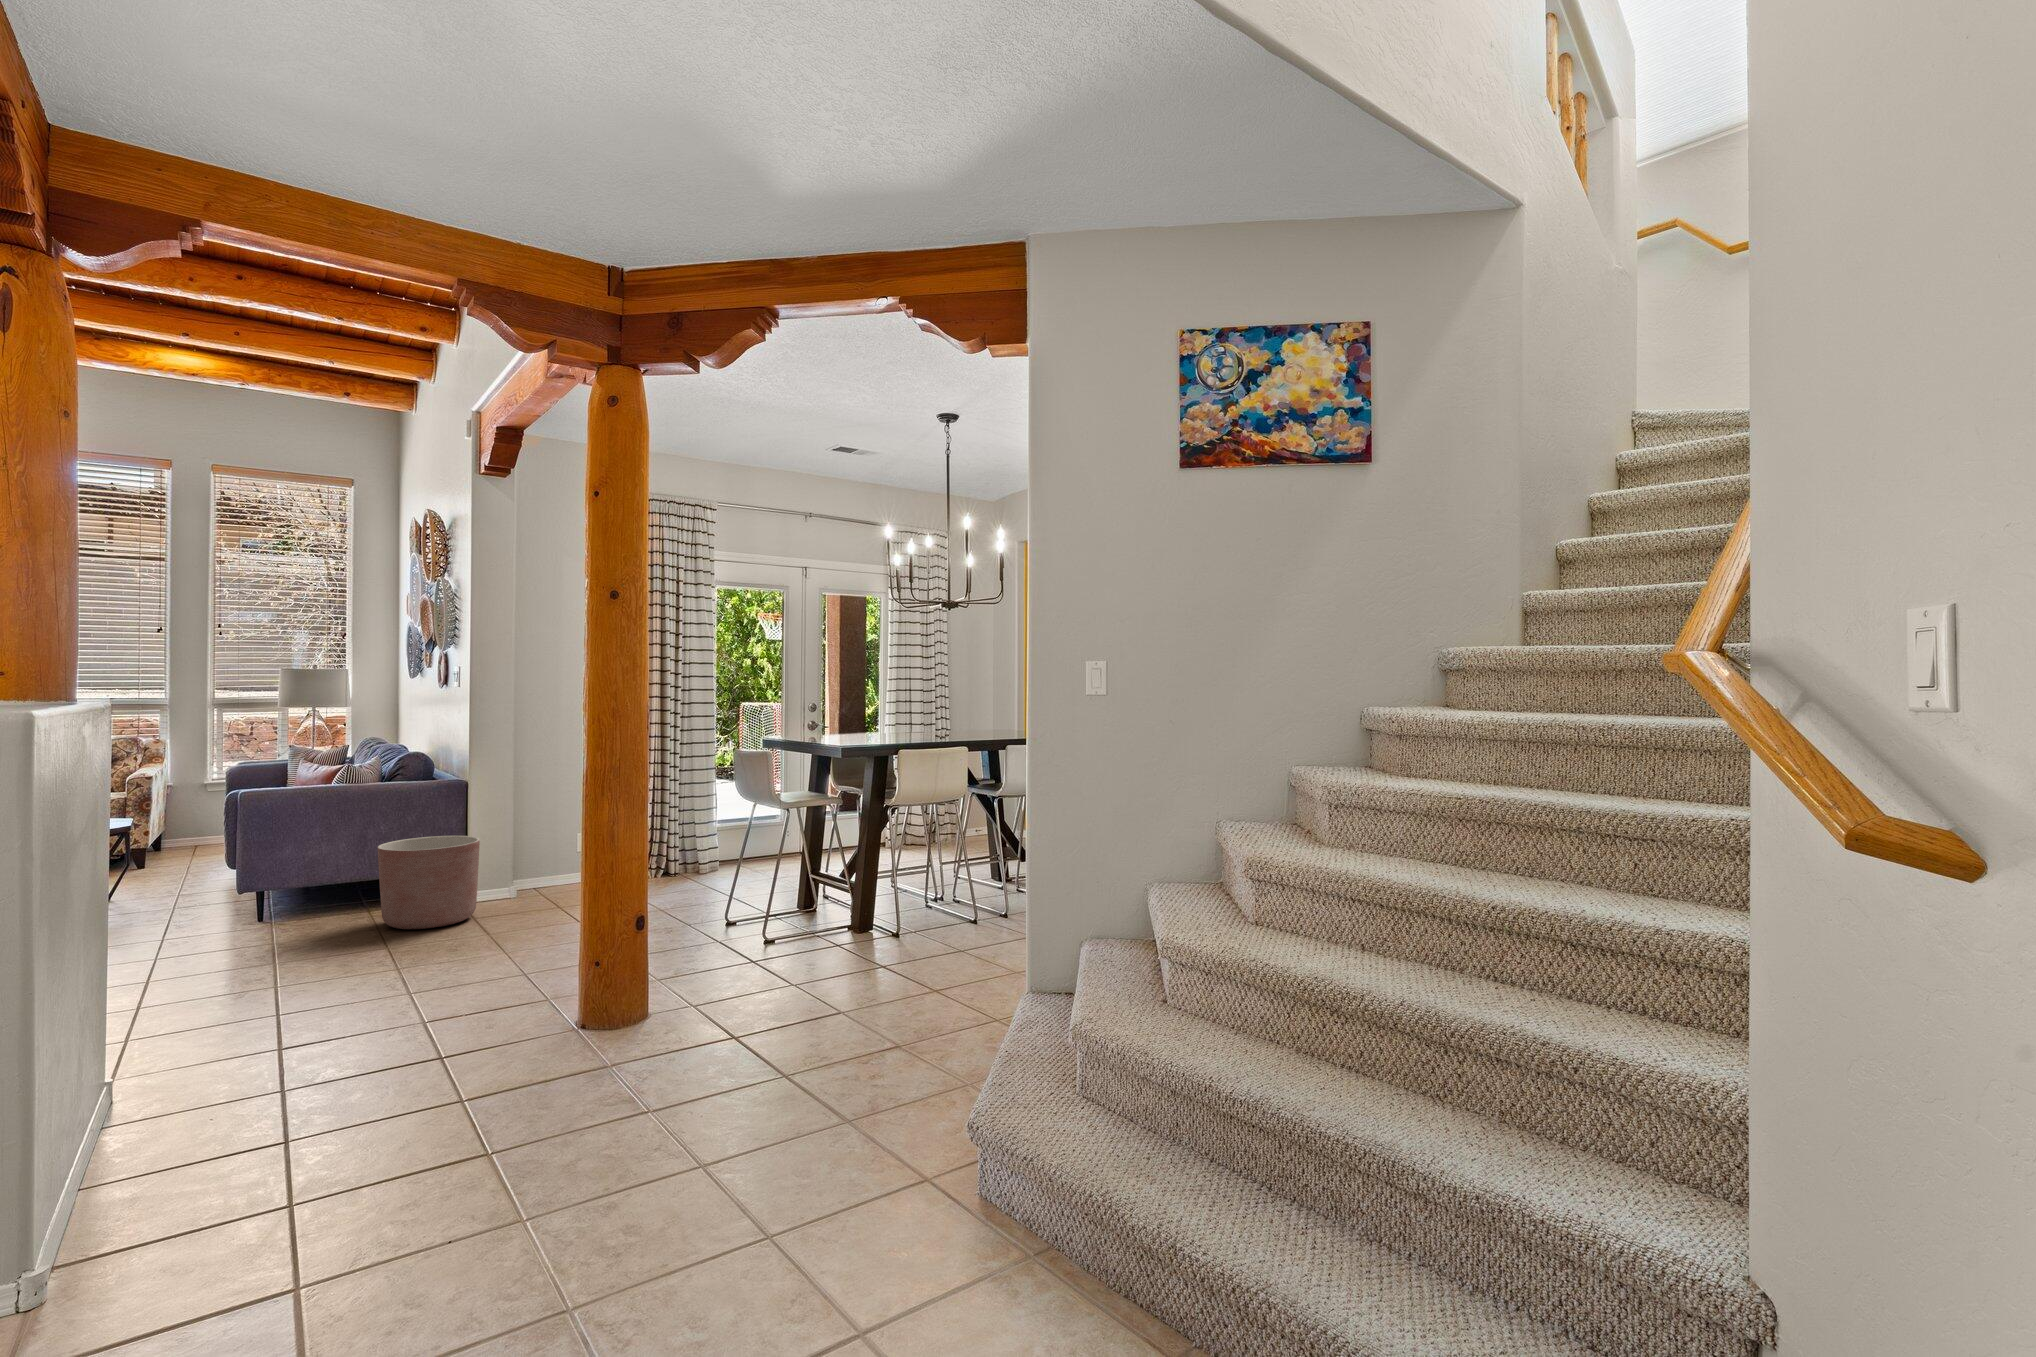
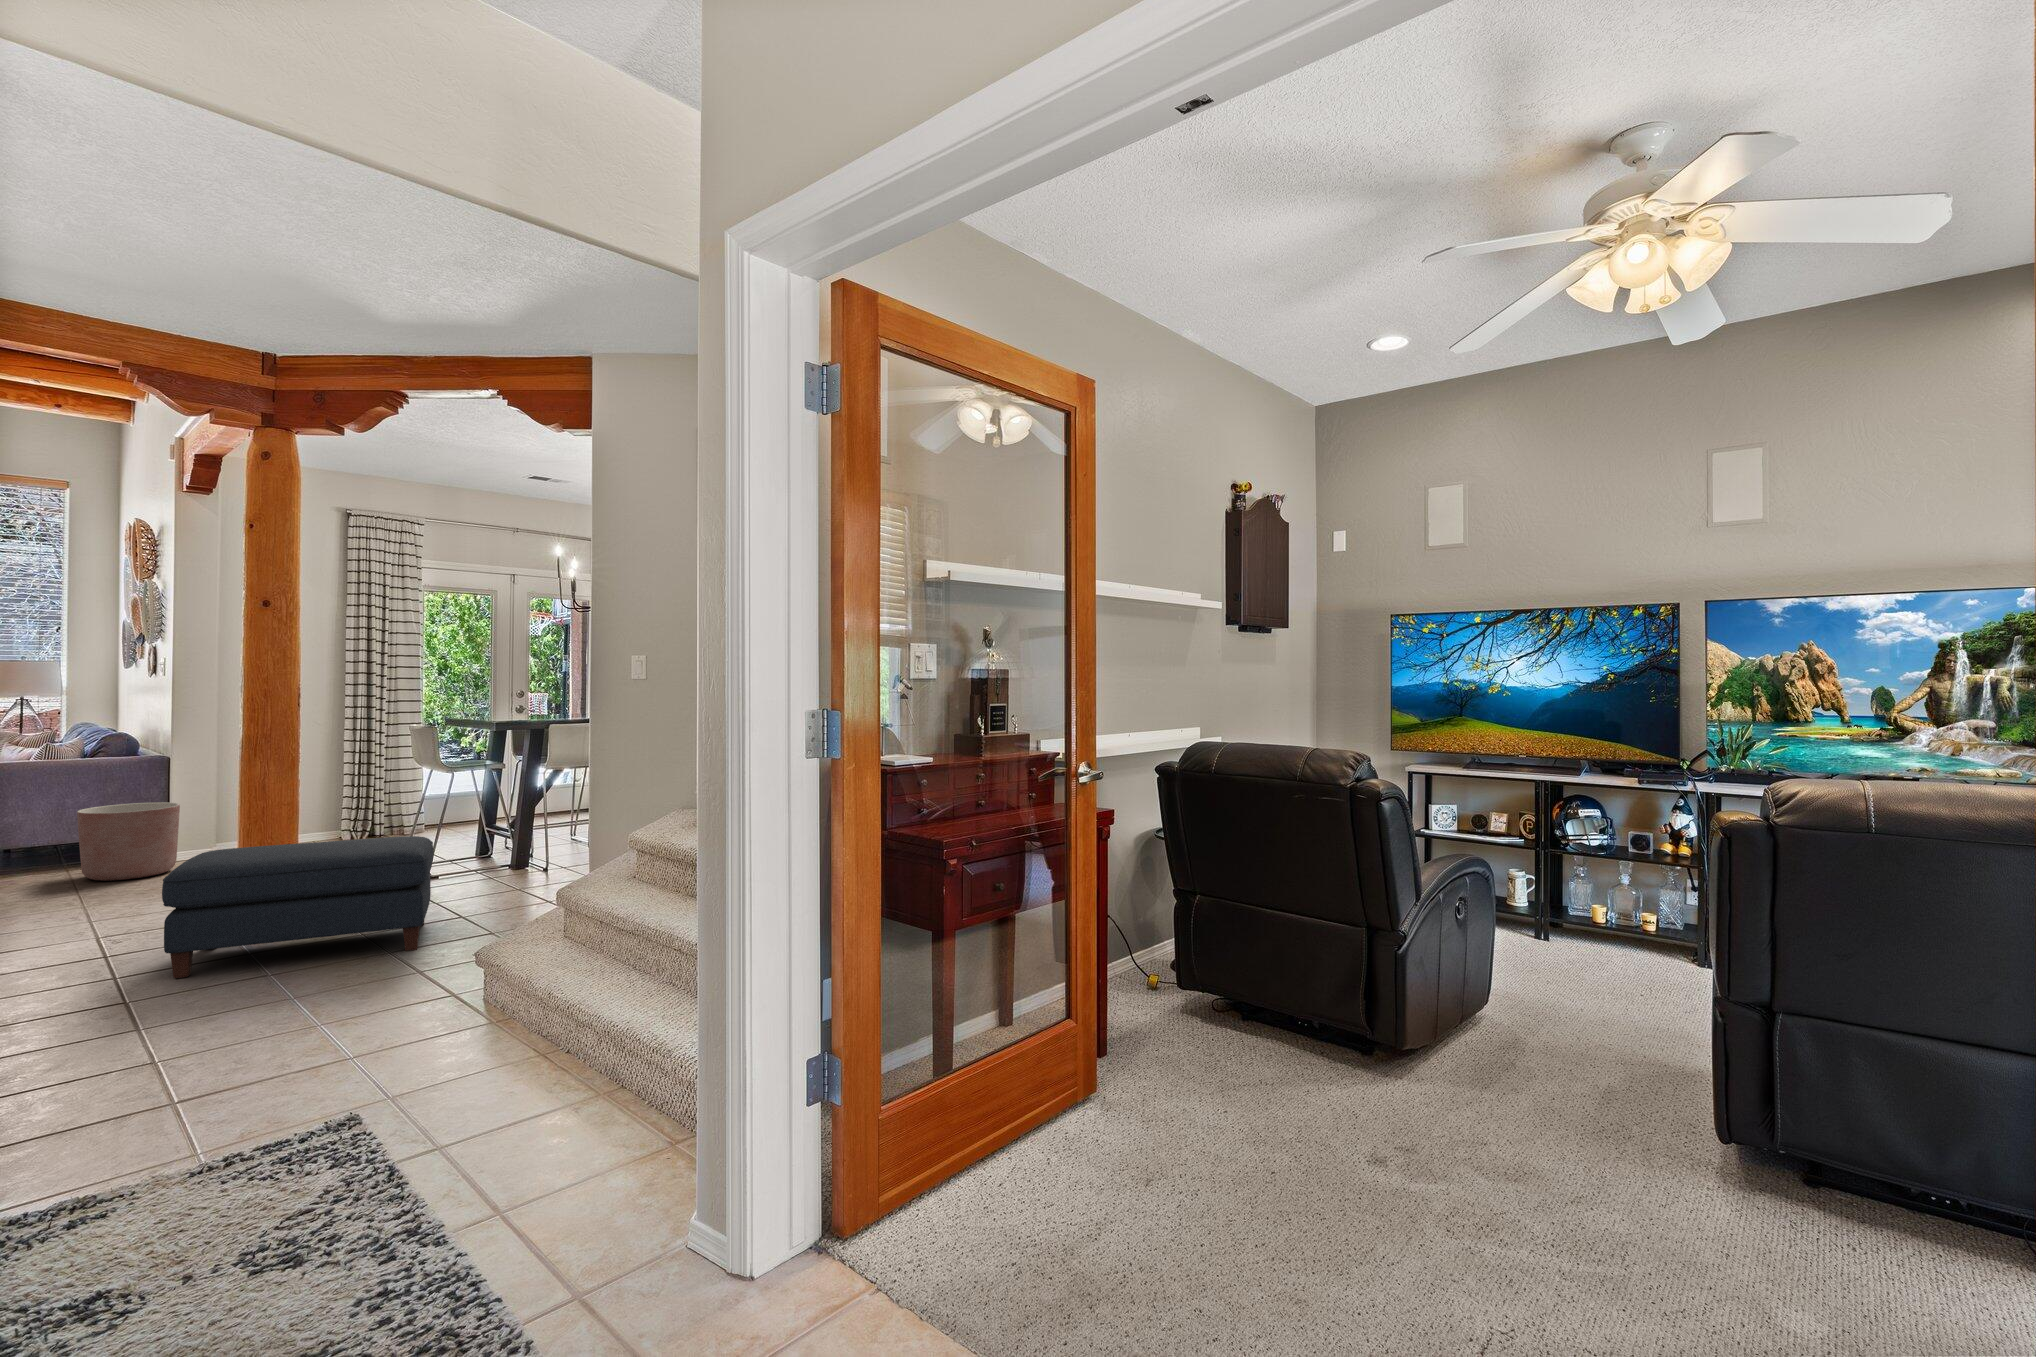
ottoman: none [521,902,832,1107] -> present [162,836,434,978]

